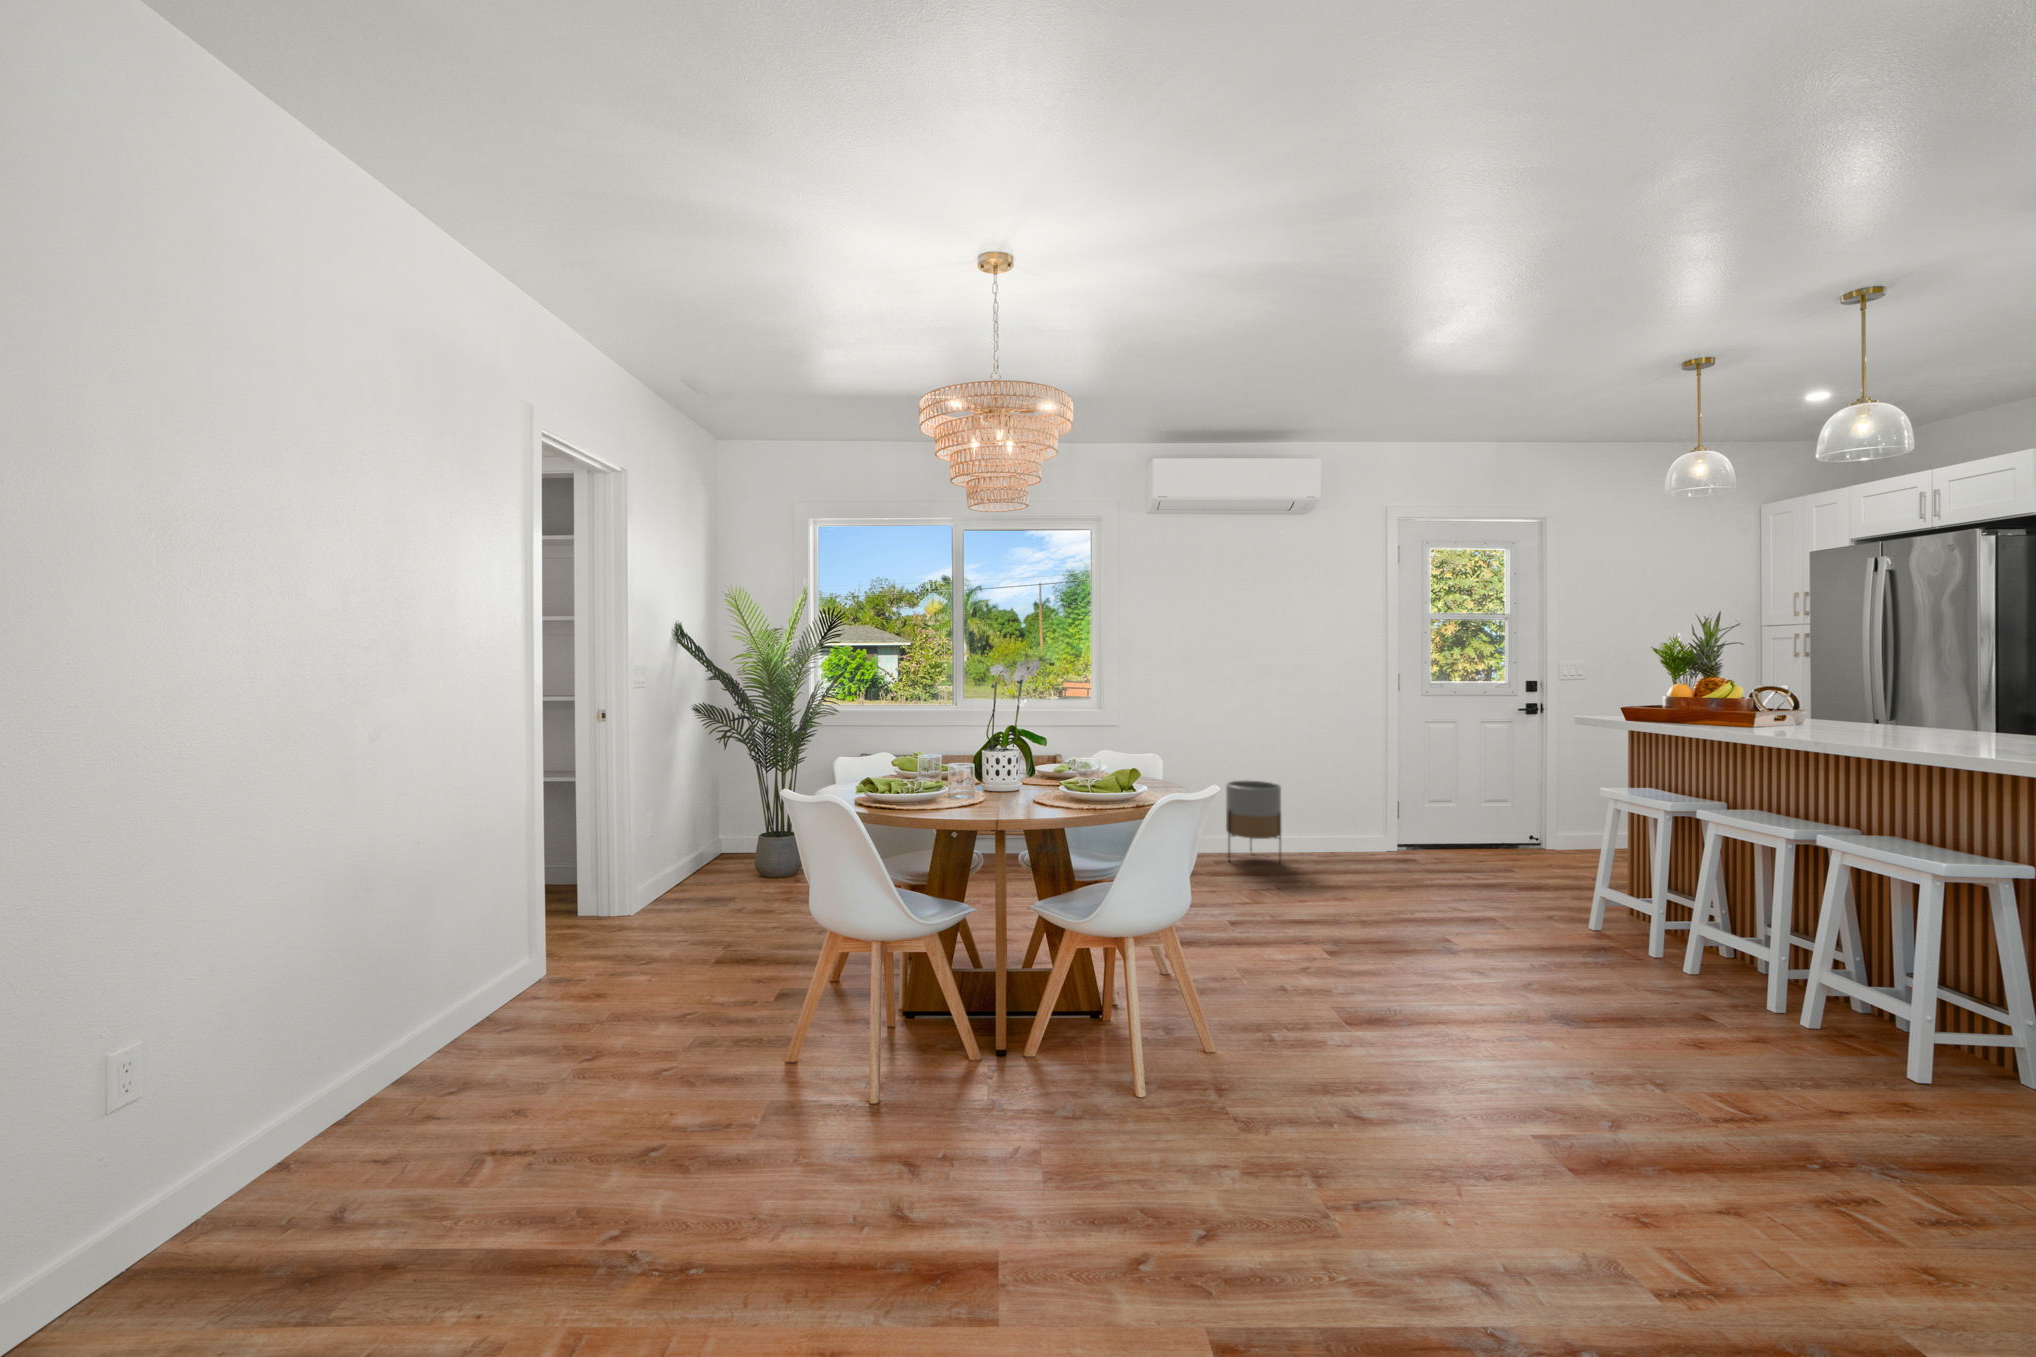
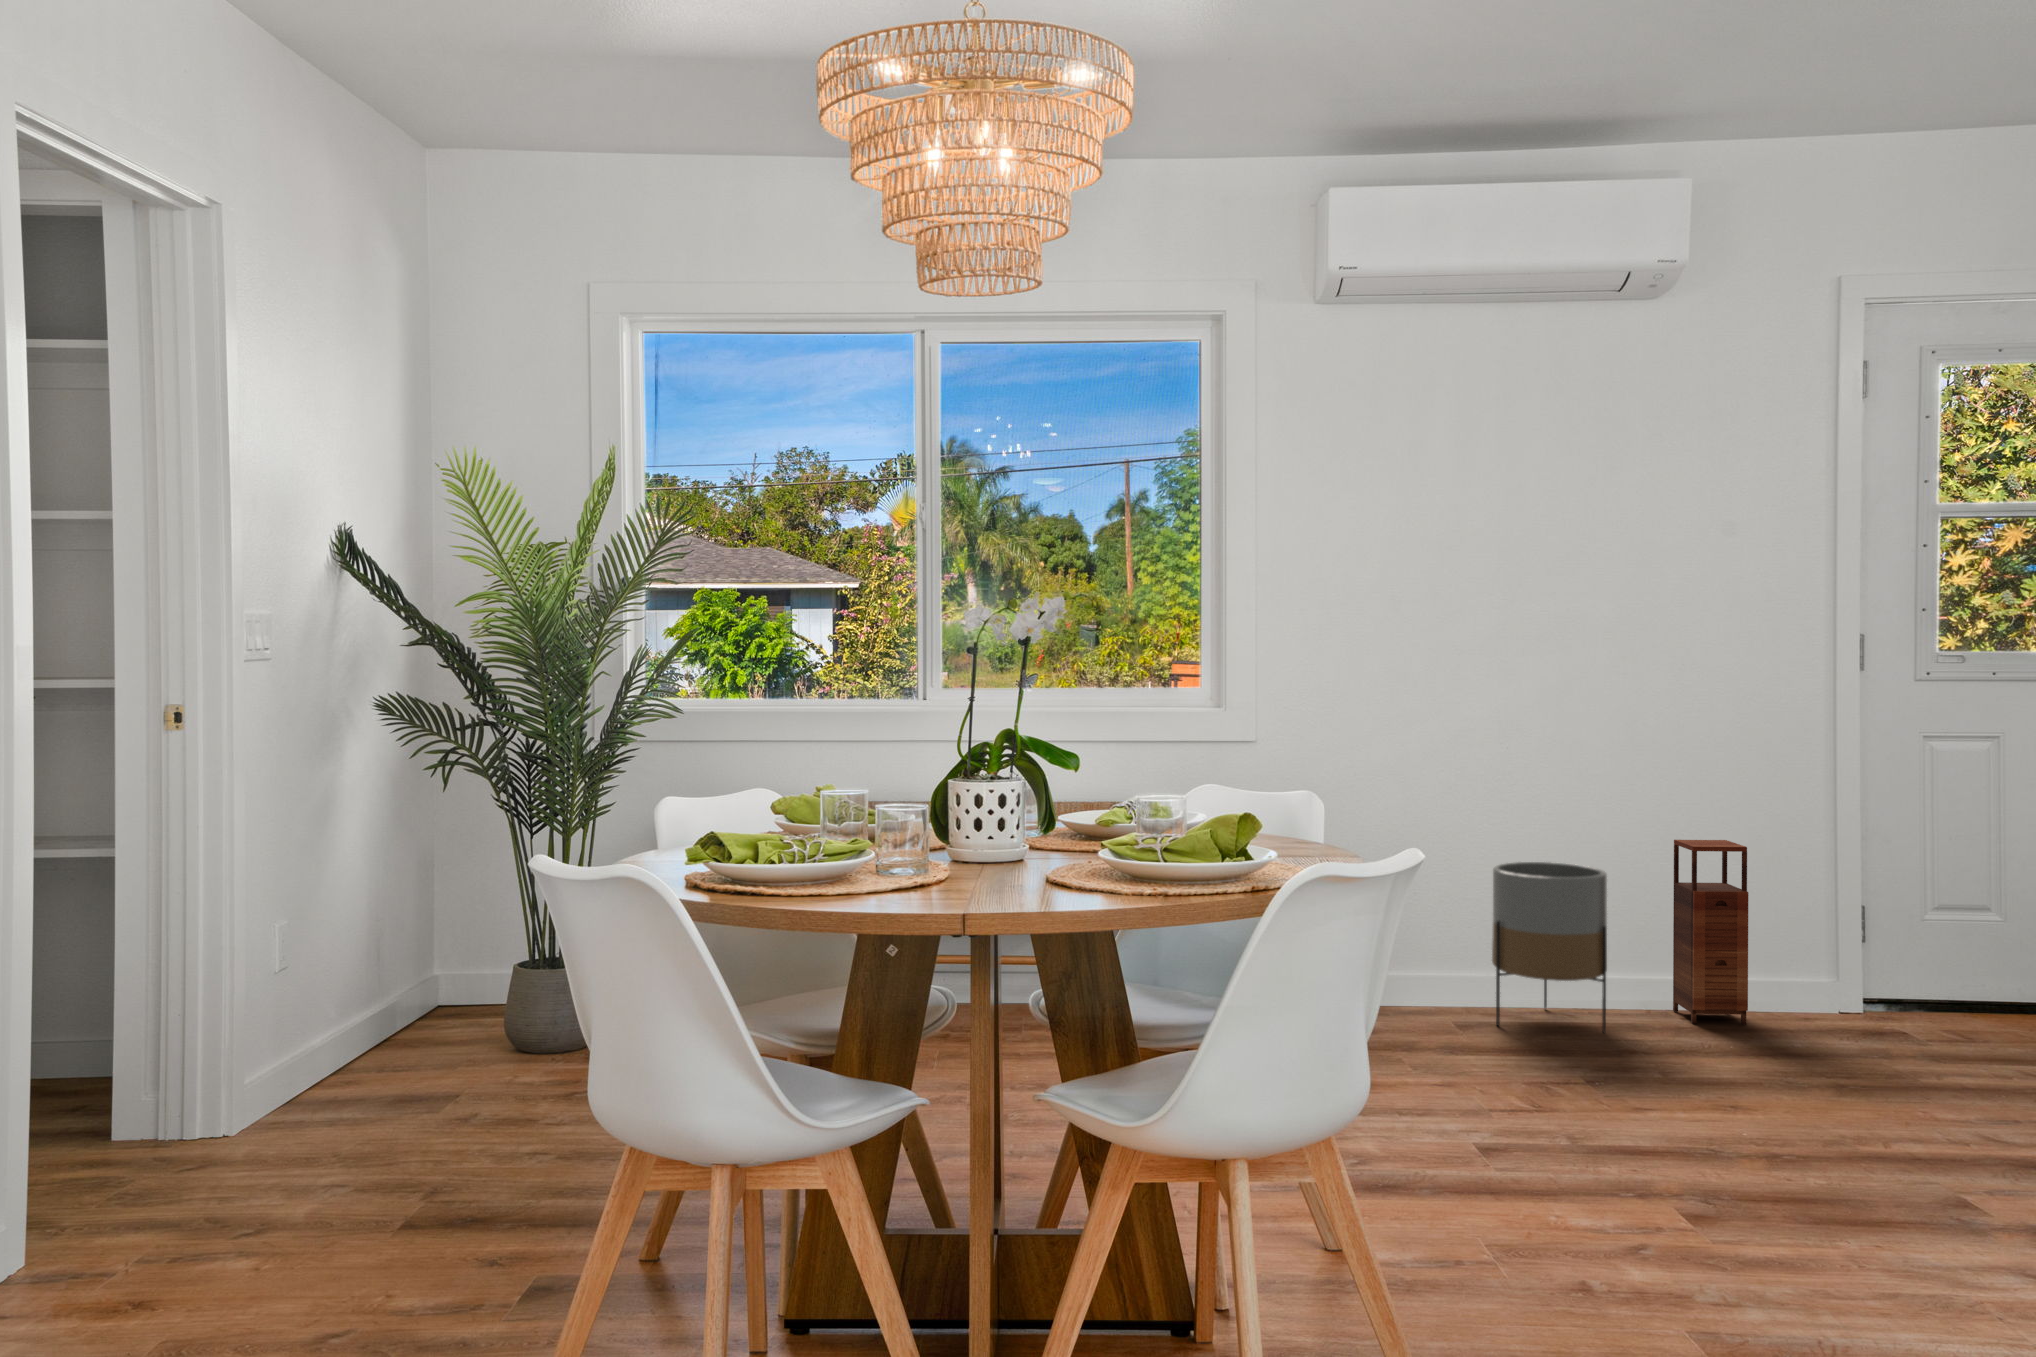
storage cabinet: none [1312,769,1348,858] -> present [1673,840,1749,1025]

